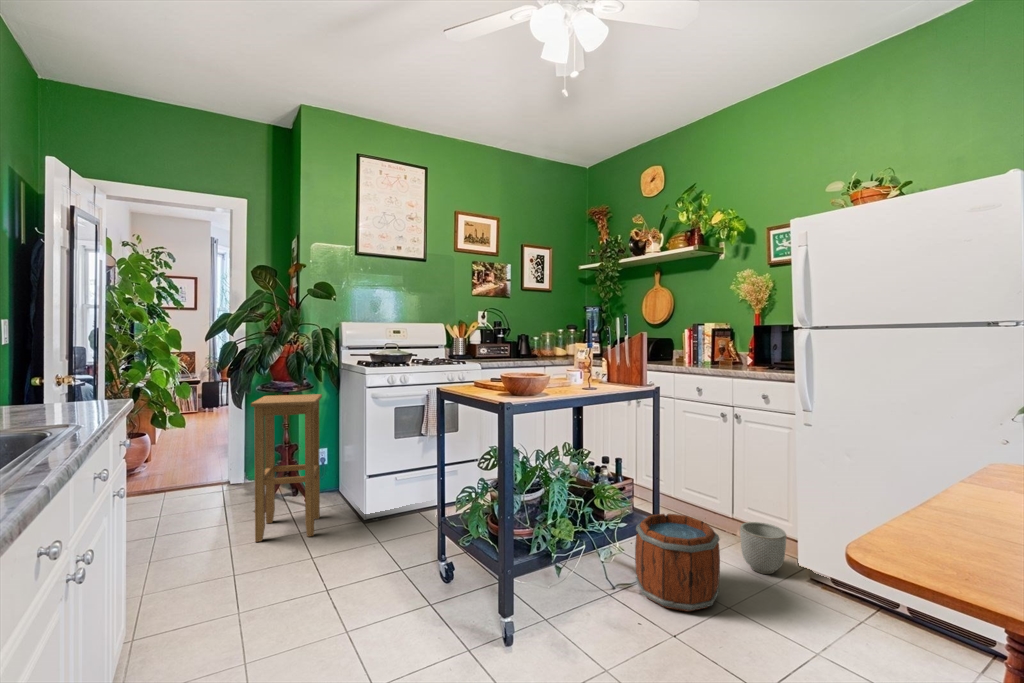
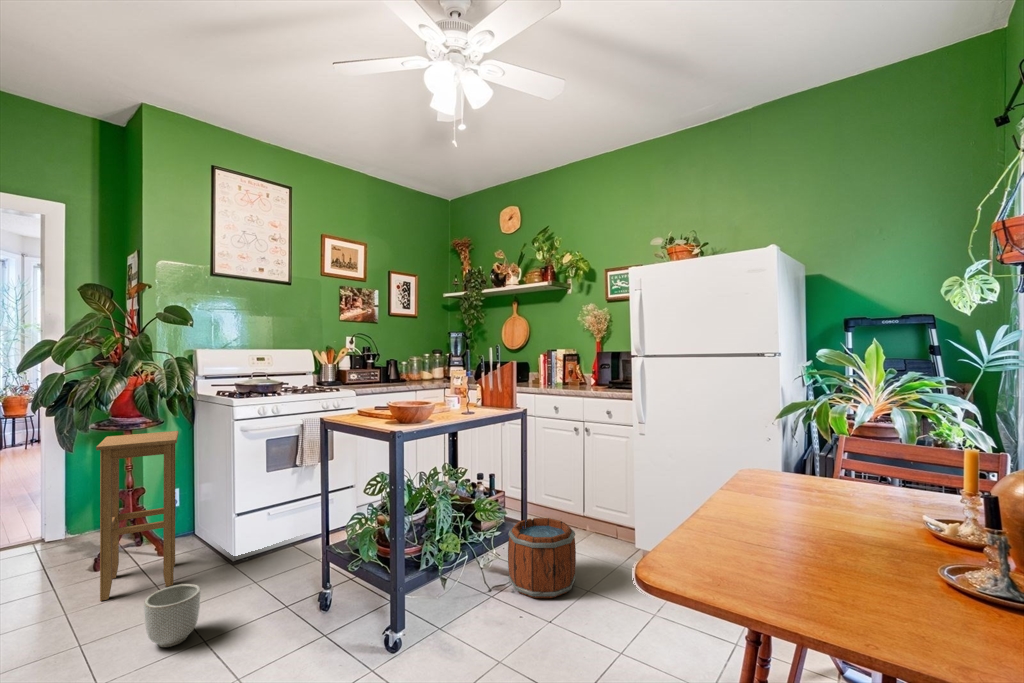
planter: present [740,522,786,574] -> present [144,584,201,647]

